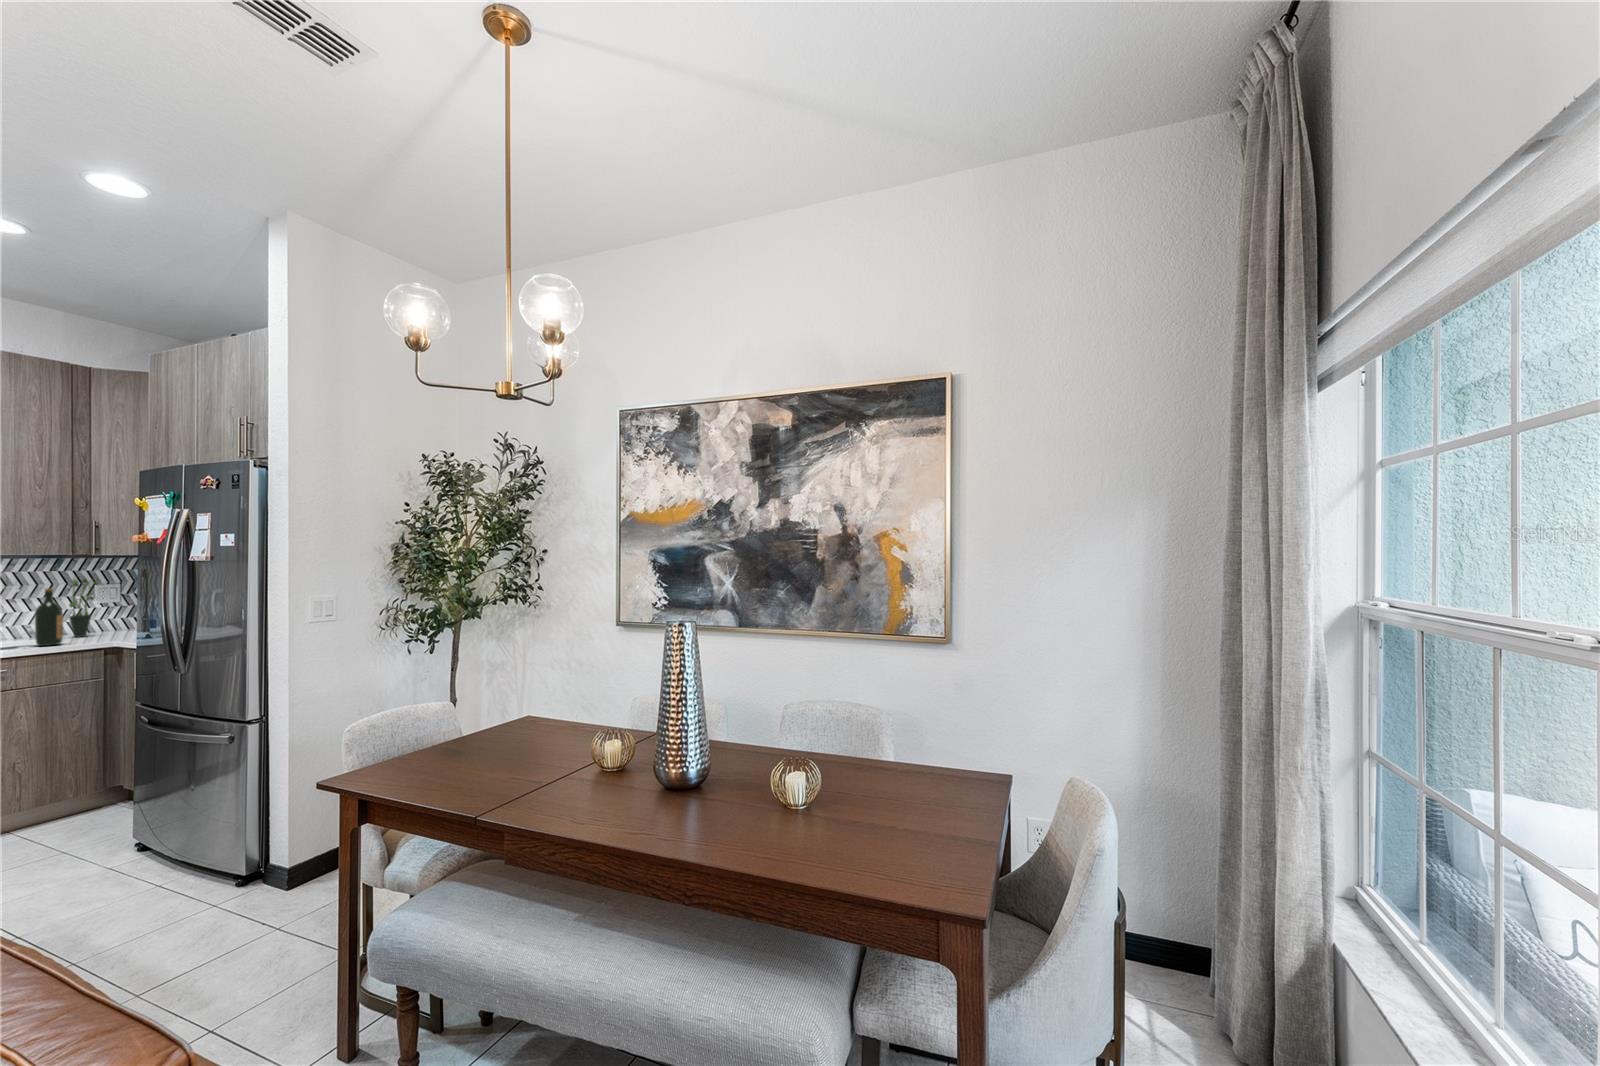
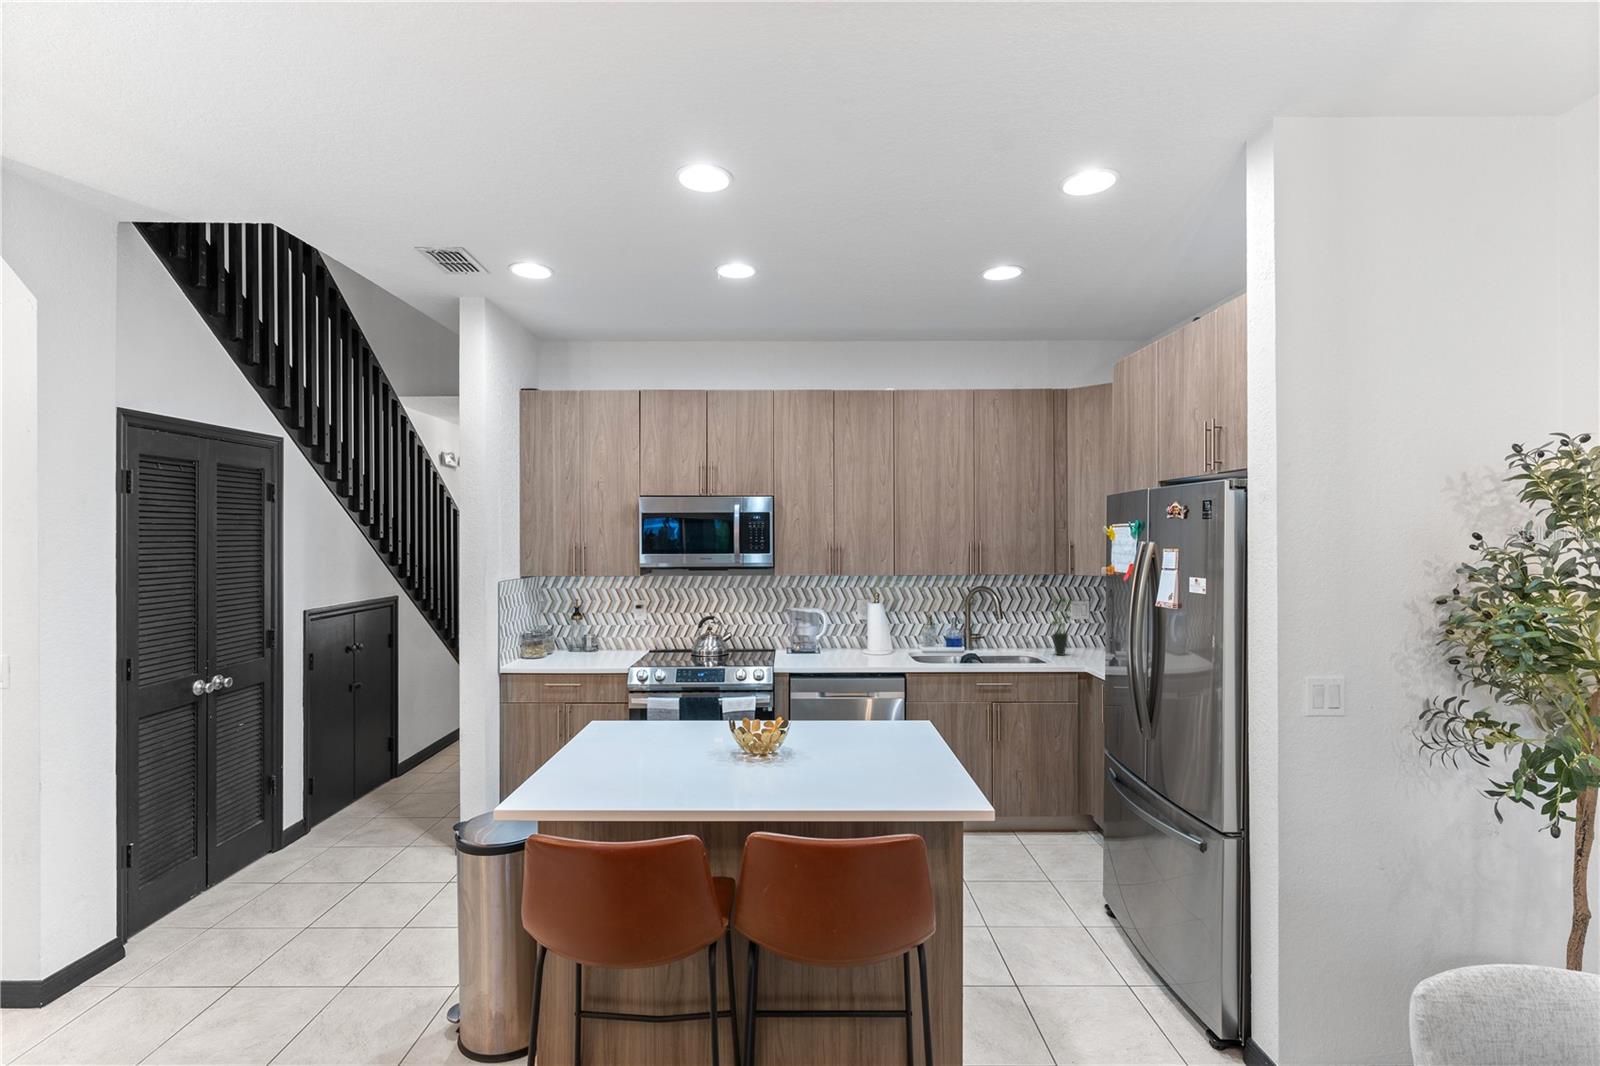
wine bottle: present [35,588,63,646] -> none [1028,608,1048,664]

